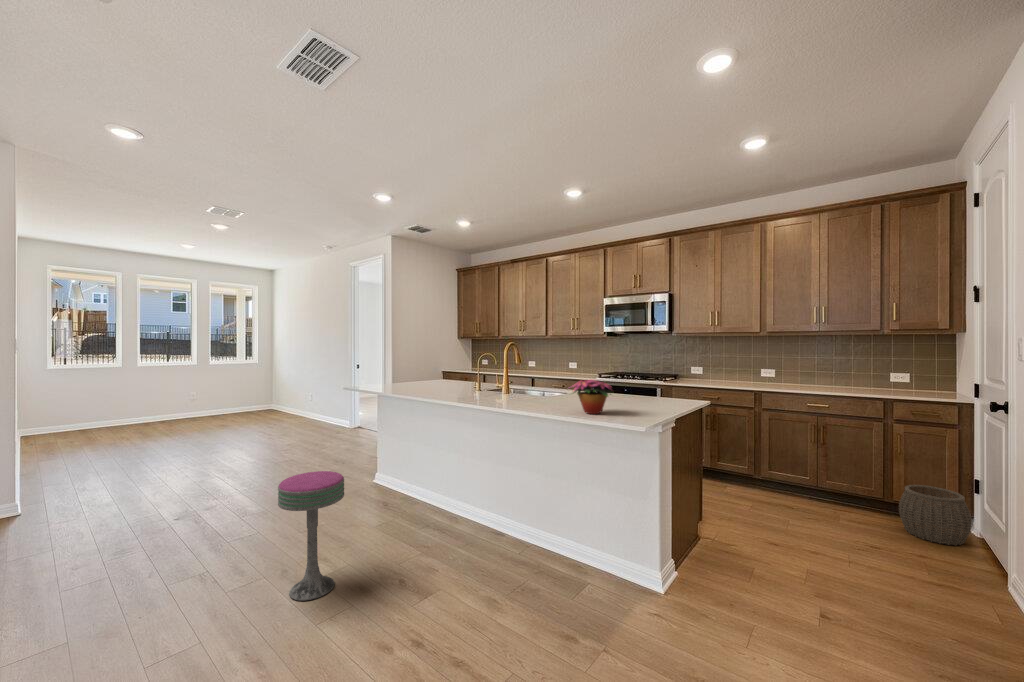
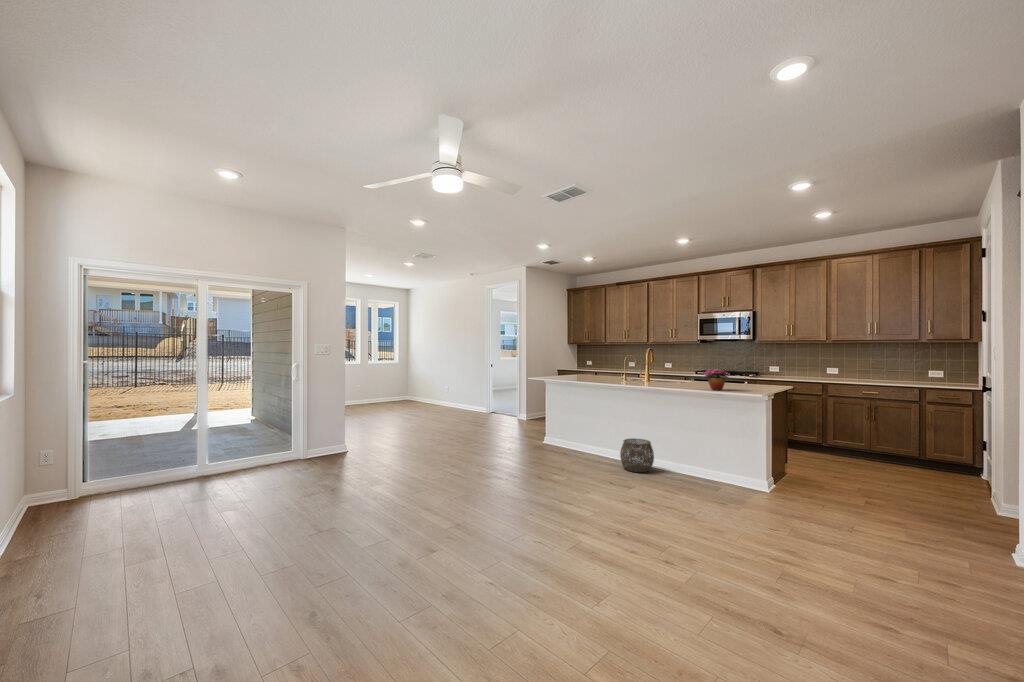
bar stool: present [278,471,344,601] -> none [540,420,574,488]
woven basket: present [899,485,972,545] -> present [620,438,654,472]

